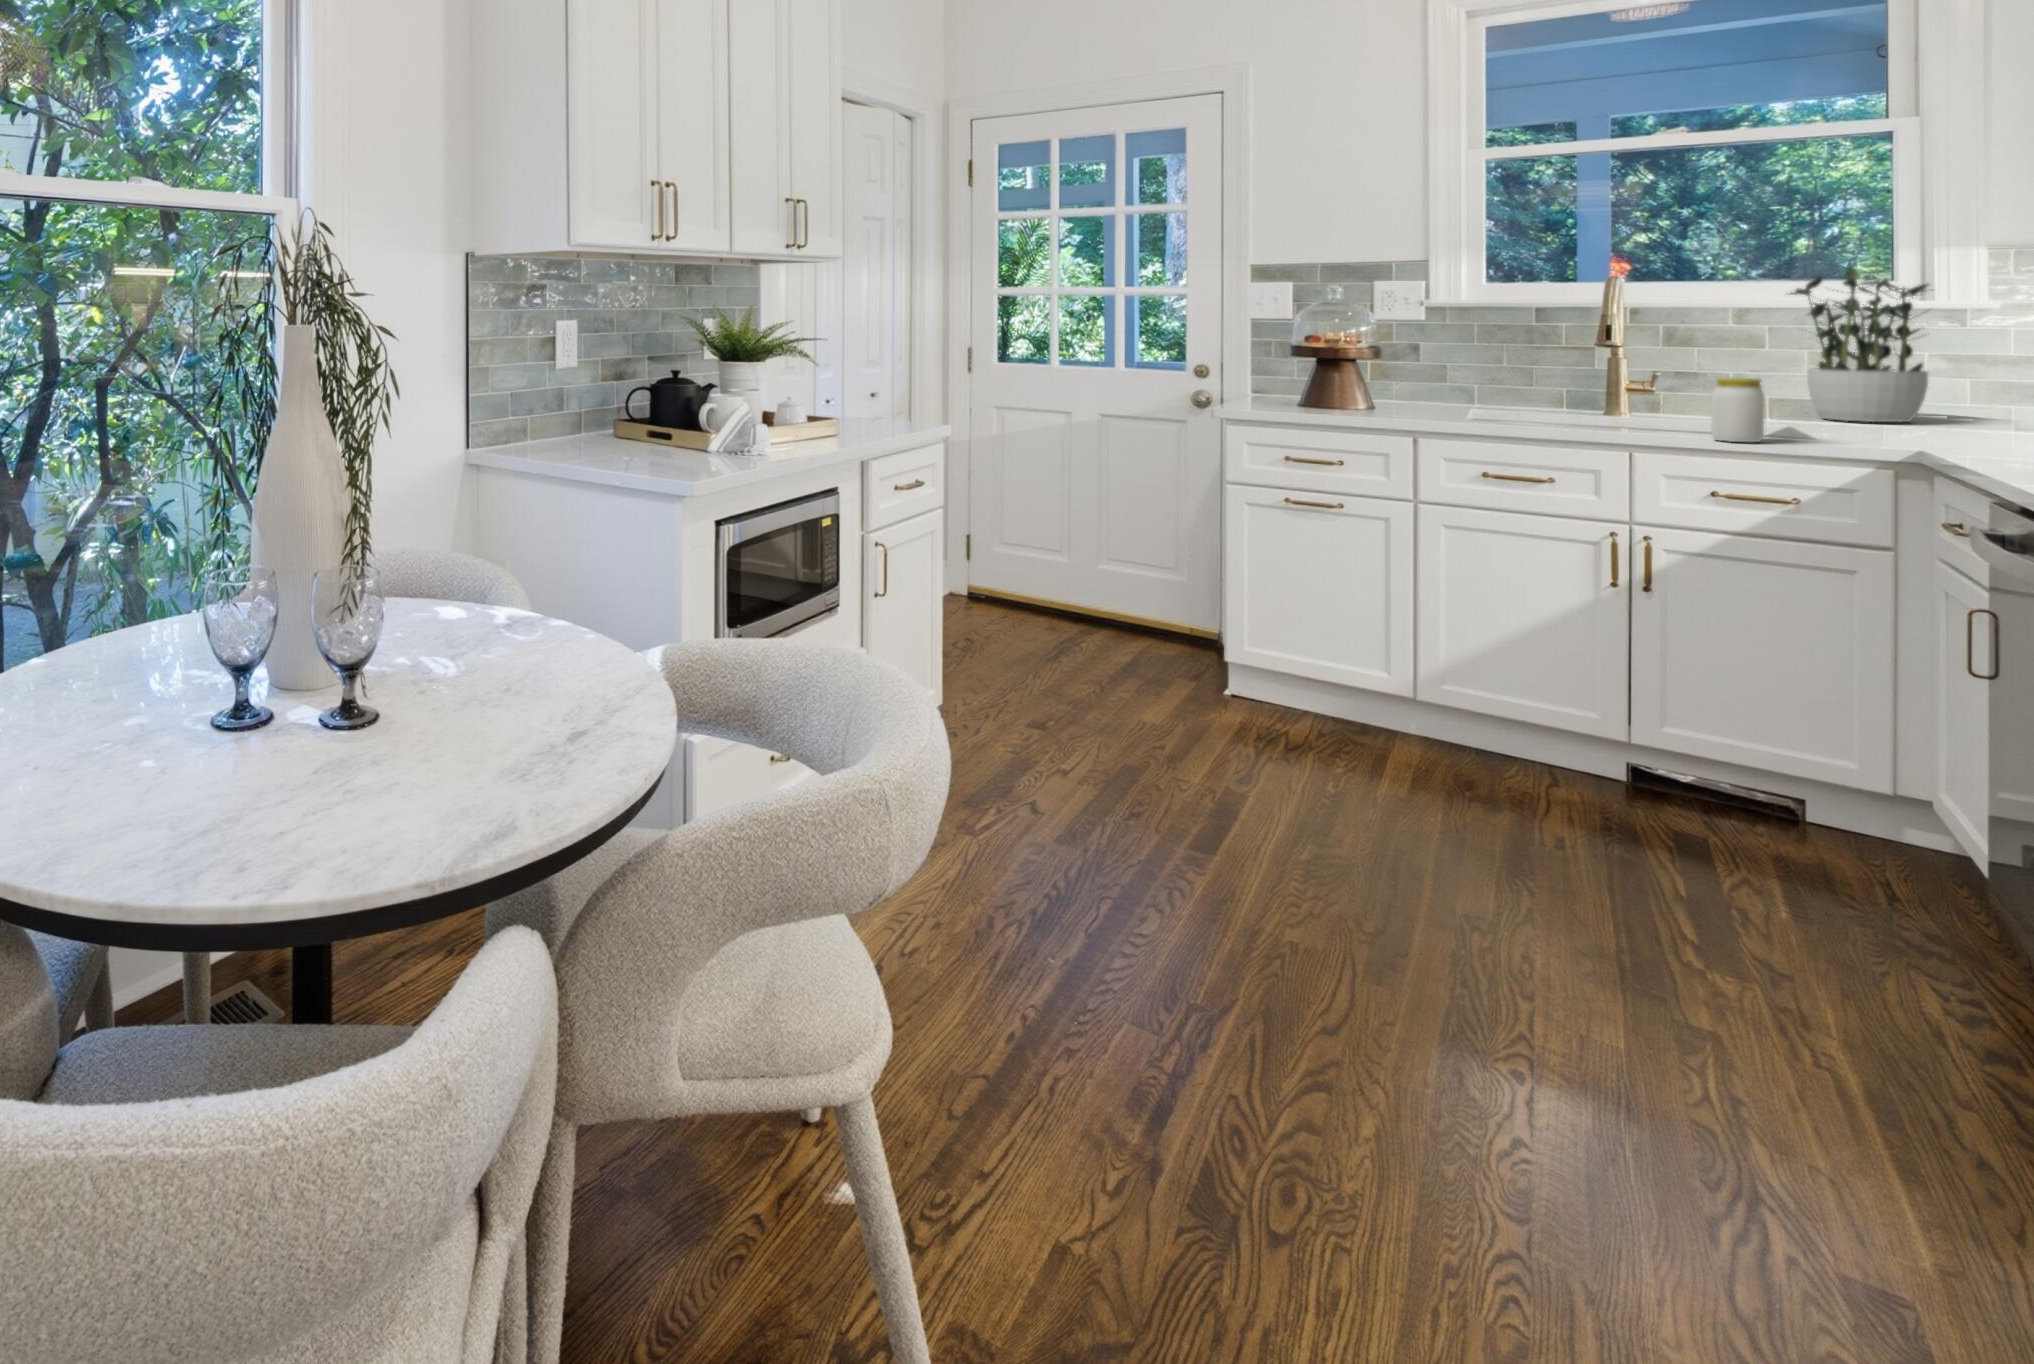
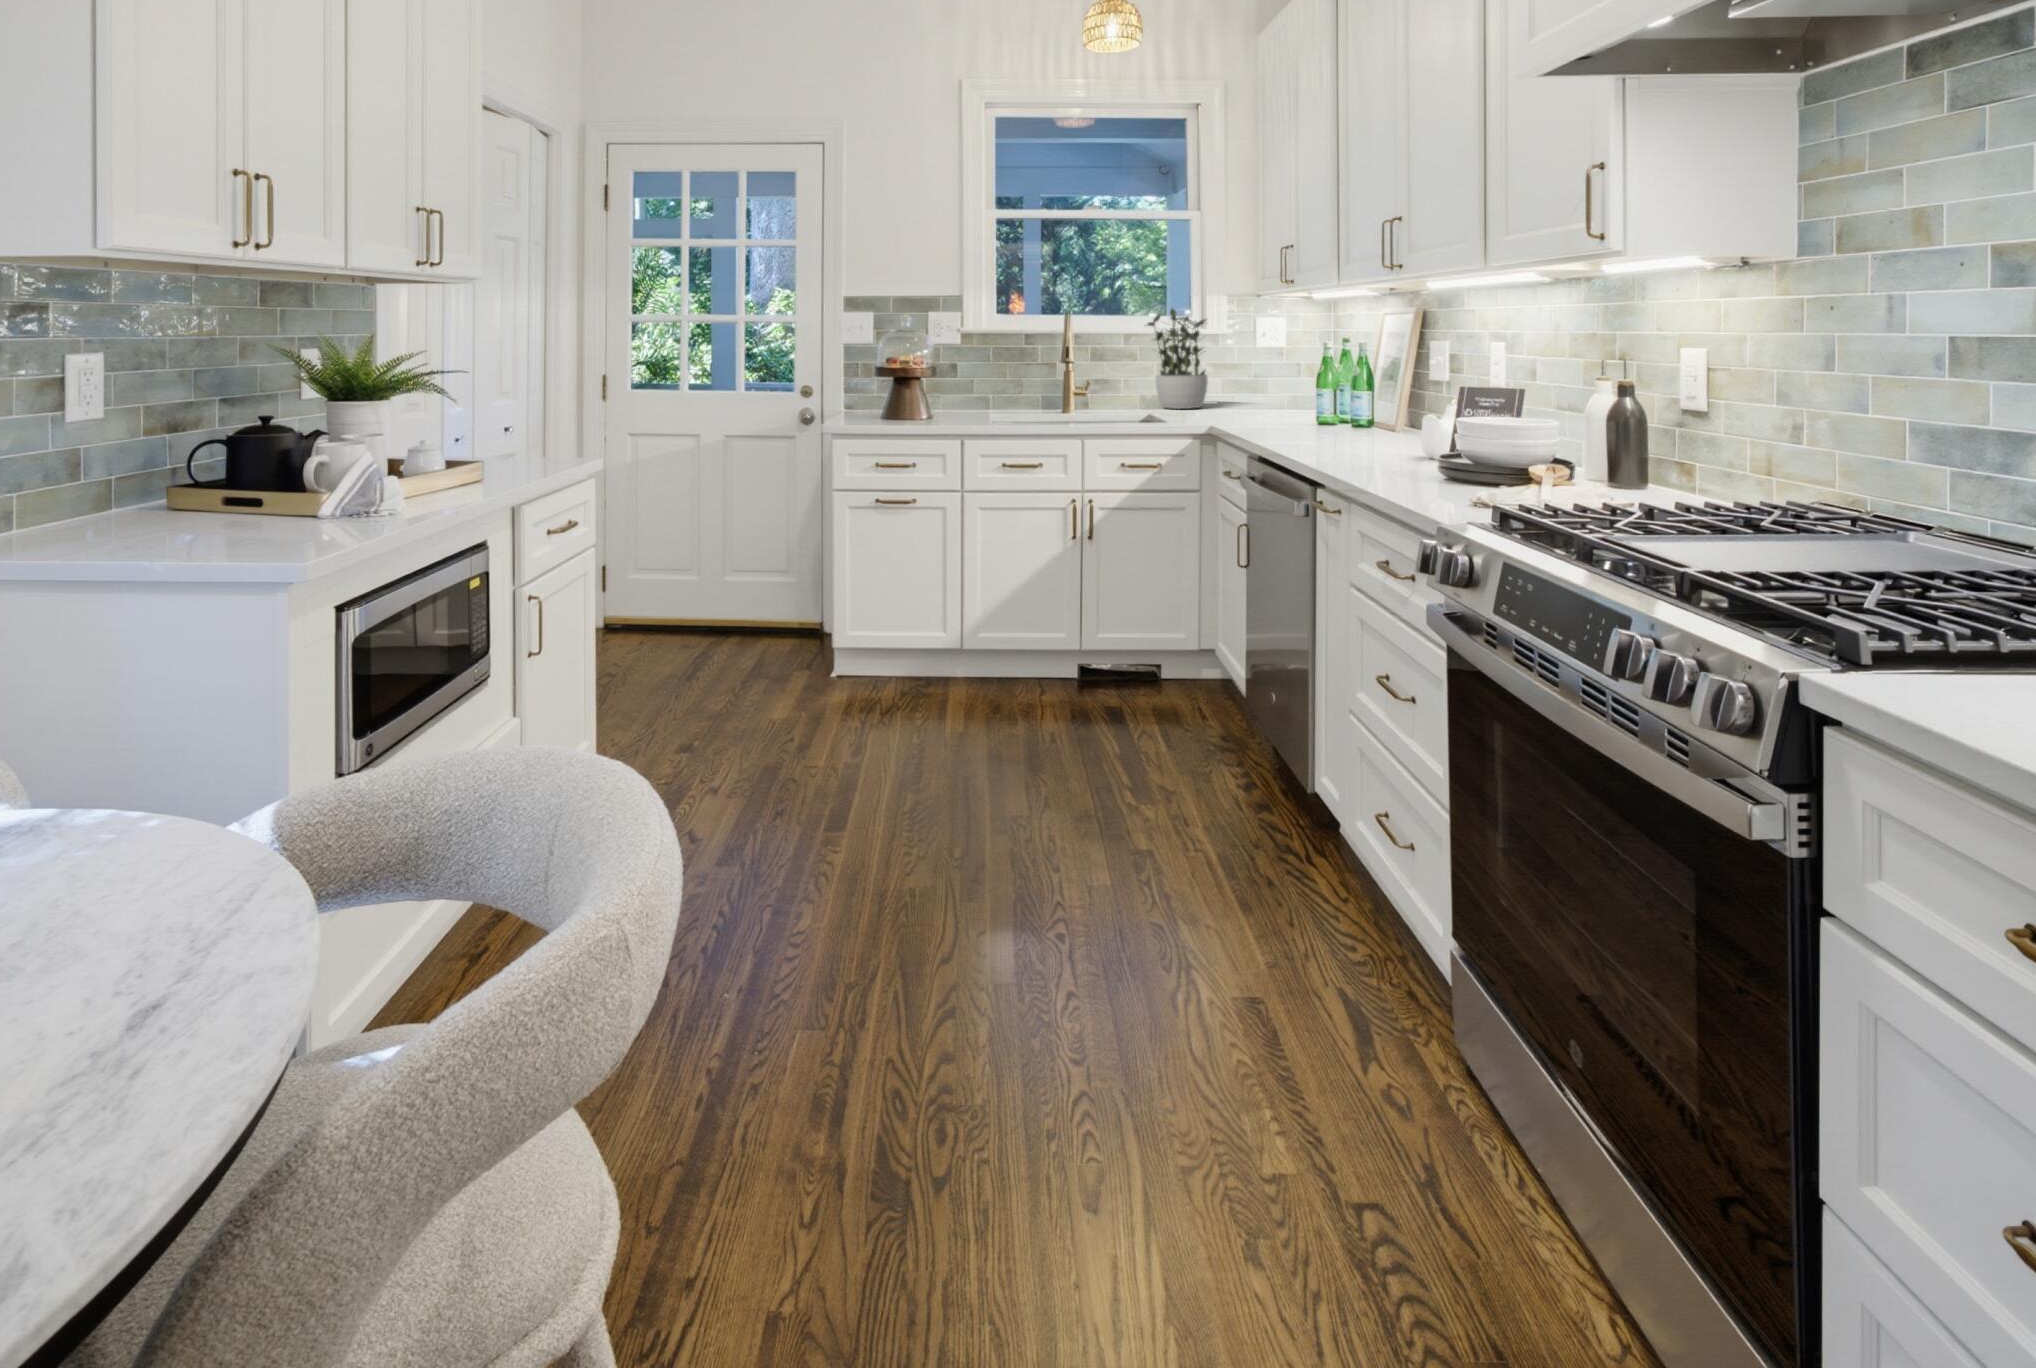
jar: present [1711,378,1765,442] -> none [1120,382,1146,427]

